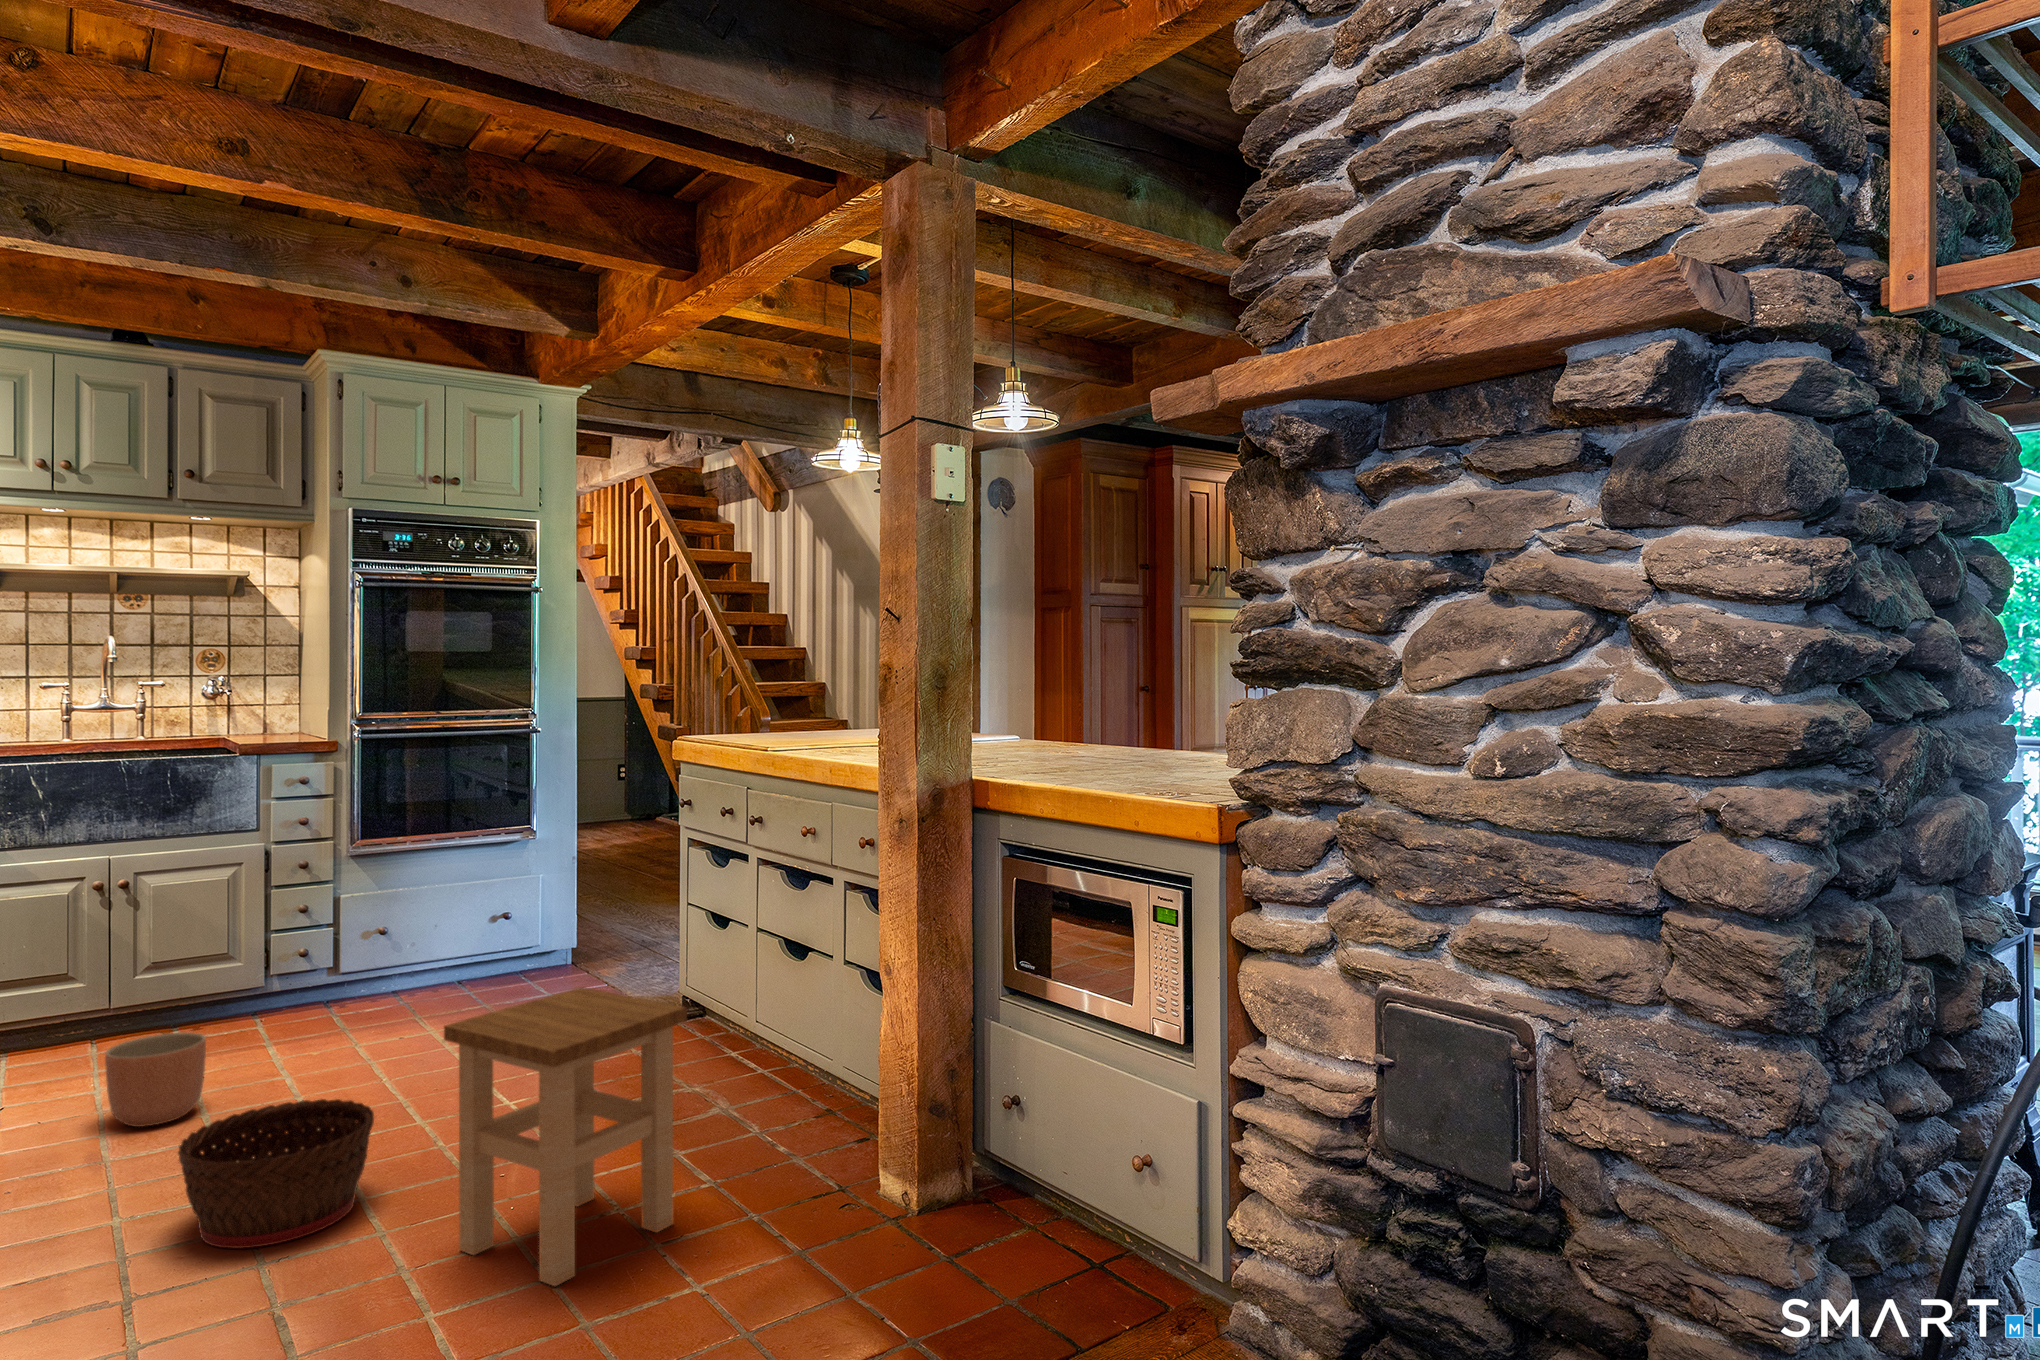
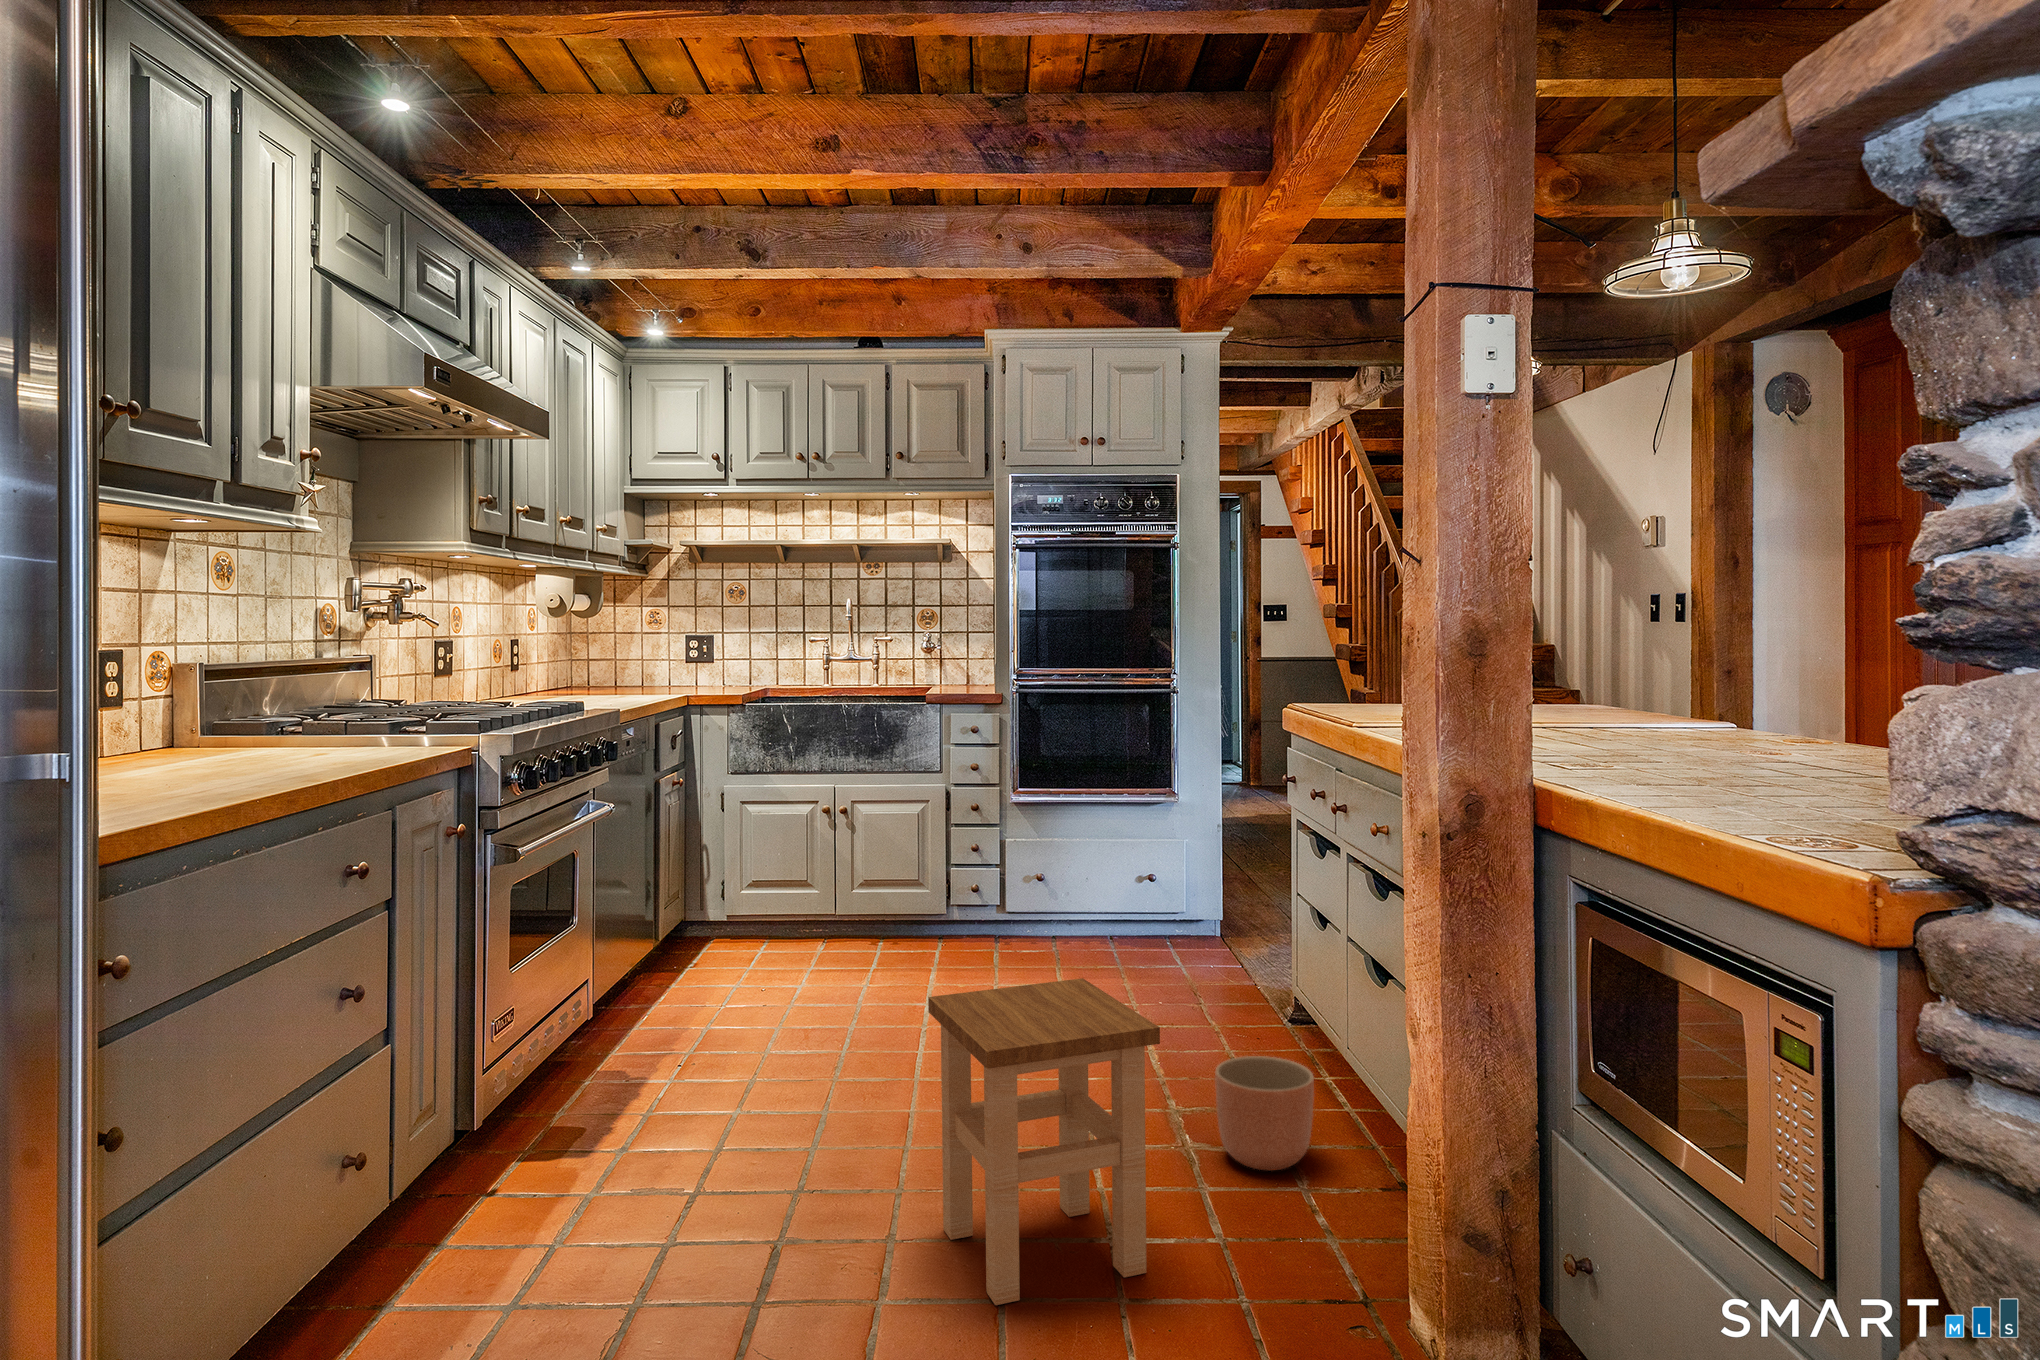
planter: present [105,1032,206,1127] -> present [1215,1056,1314,1171]
basket: present [178,1099,374,1248] -> none [758,1035,915,1170]

